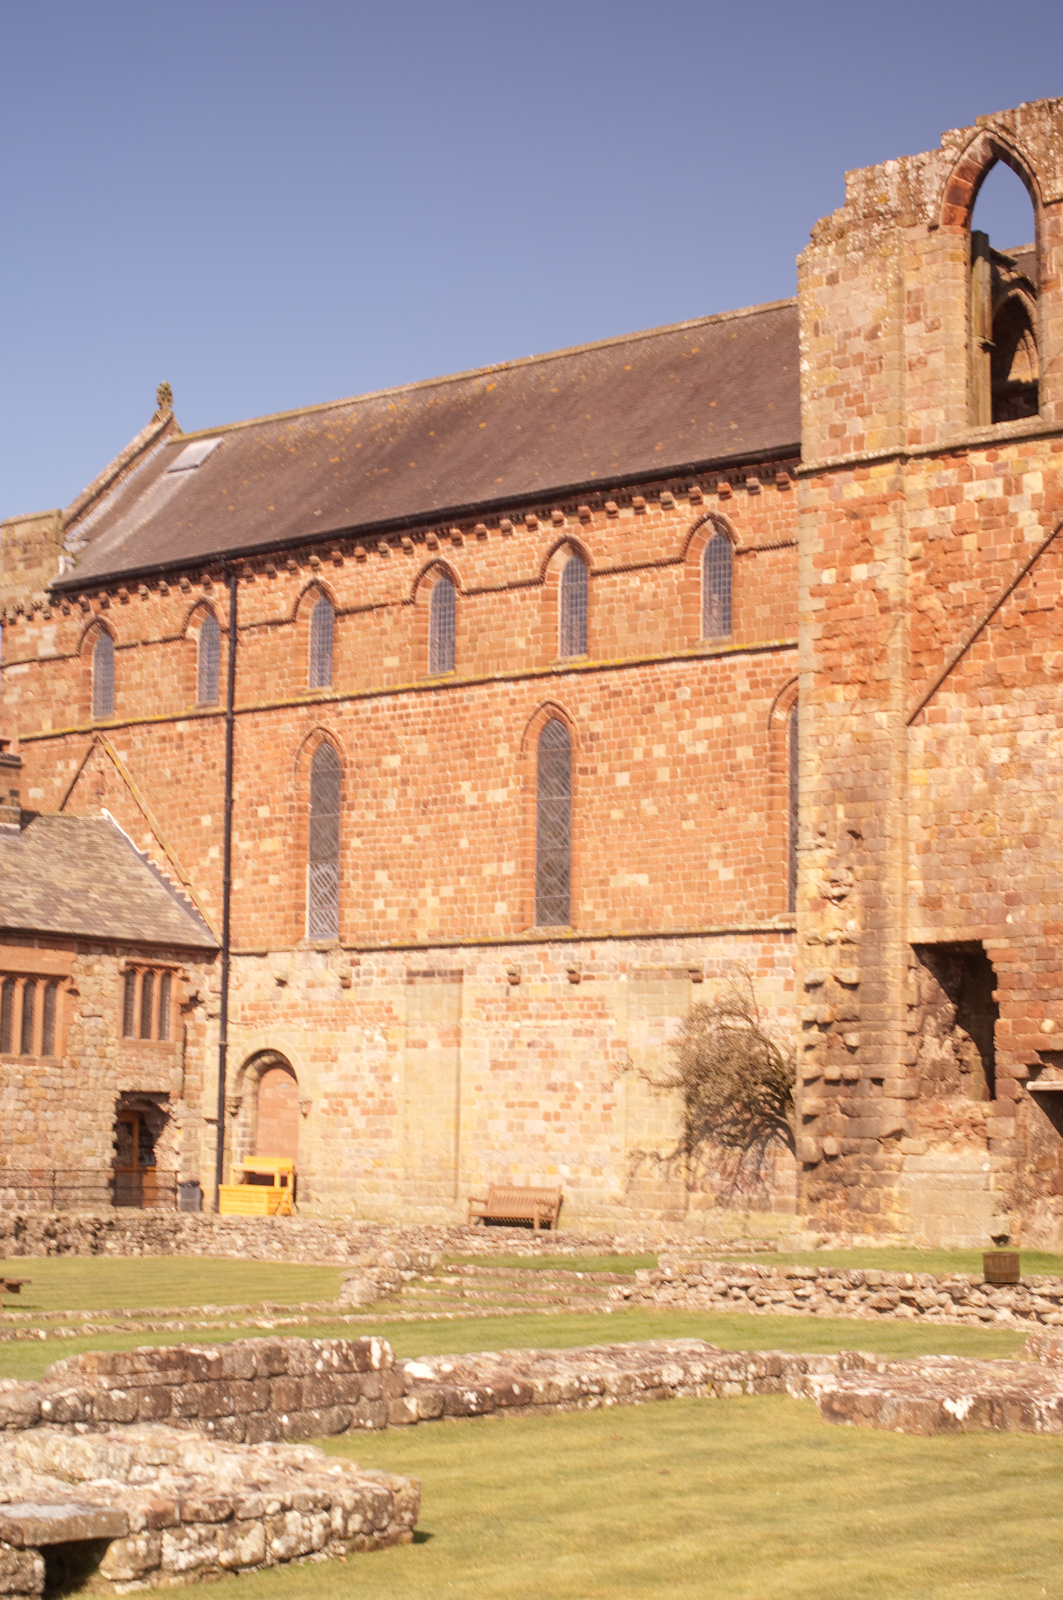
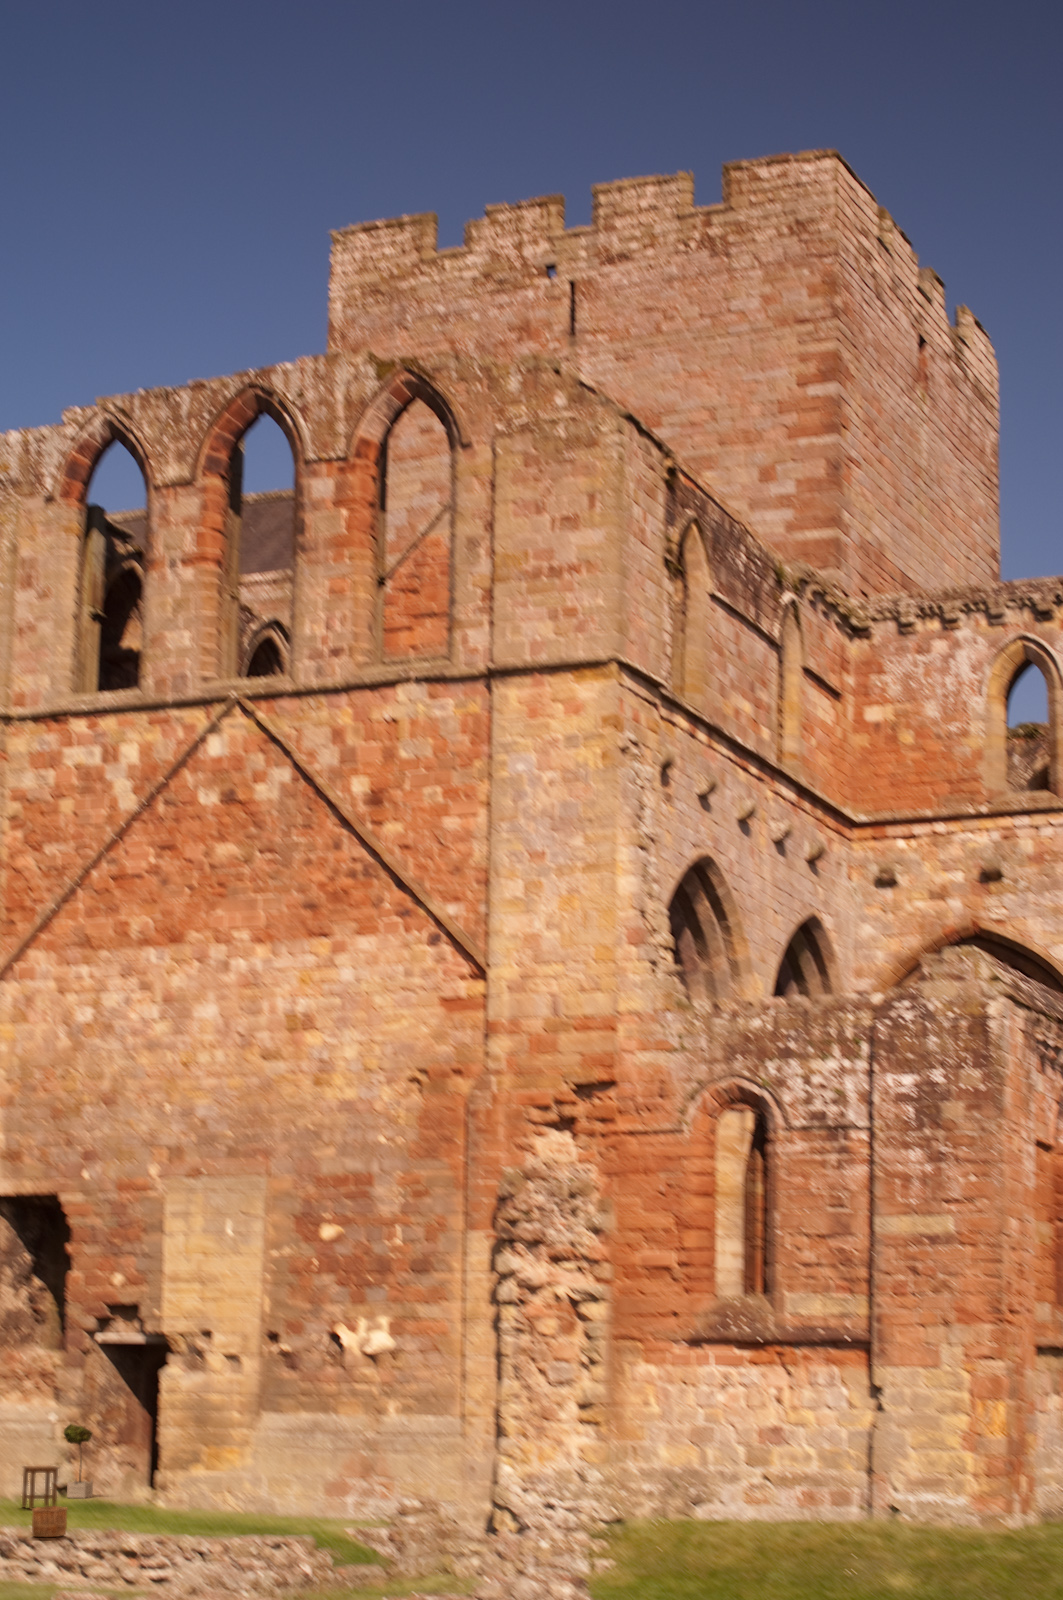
potted tree: none [999,1172,1033,1249] -> present [64,1424,93,1498]
stool: none [961,1213,1001,1257] -> present [22,1466,58,1509]

